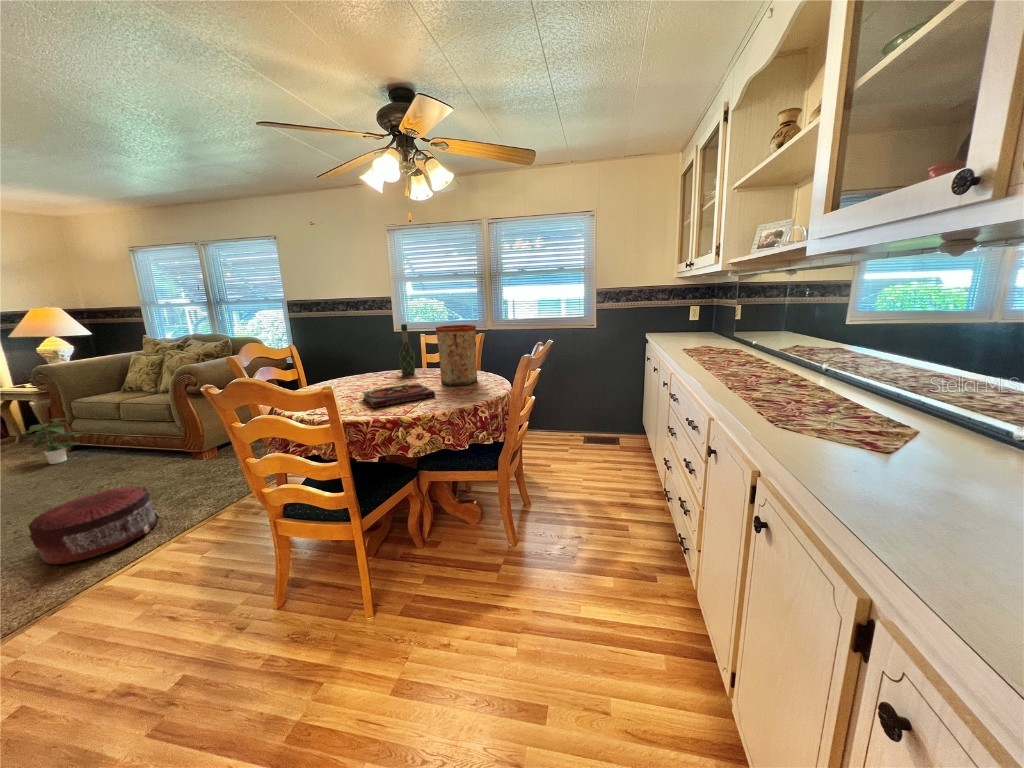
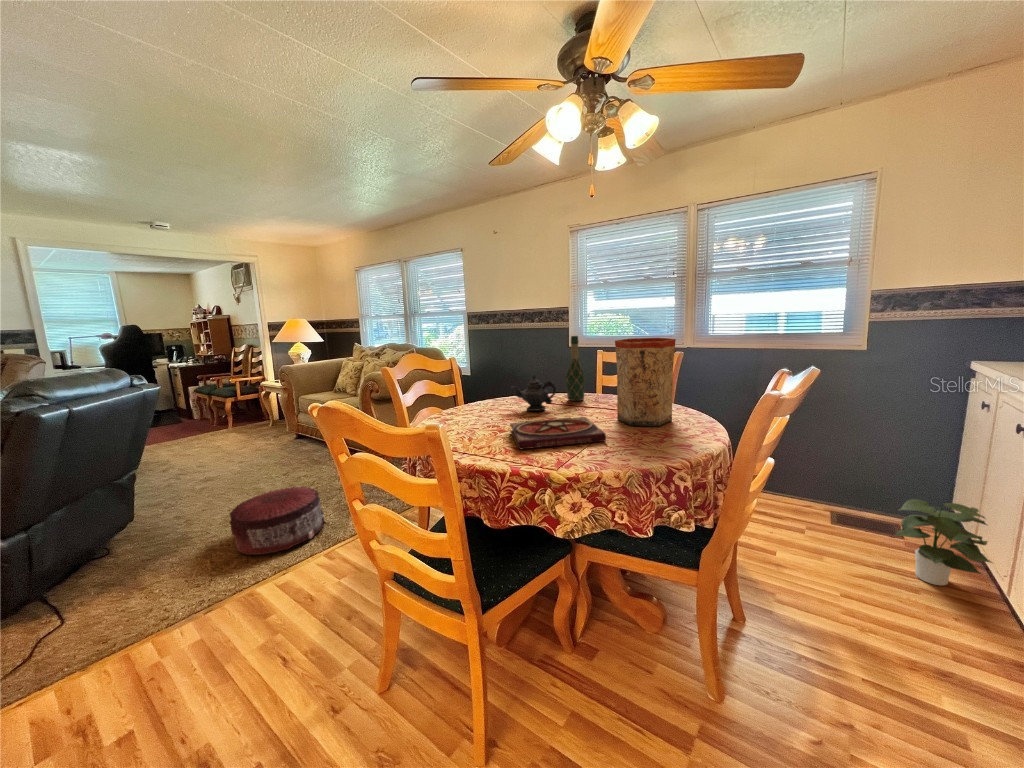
teapot: none [355,354,393,384] -> present [511,373,556,411]
potted plant: present [25,418,82,464] -> present [896,499,992,585]

